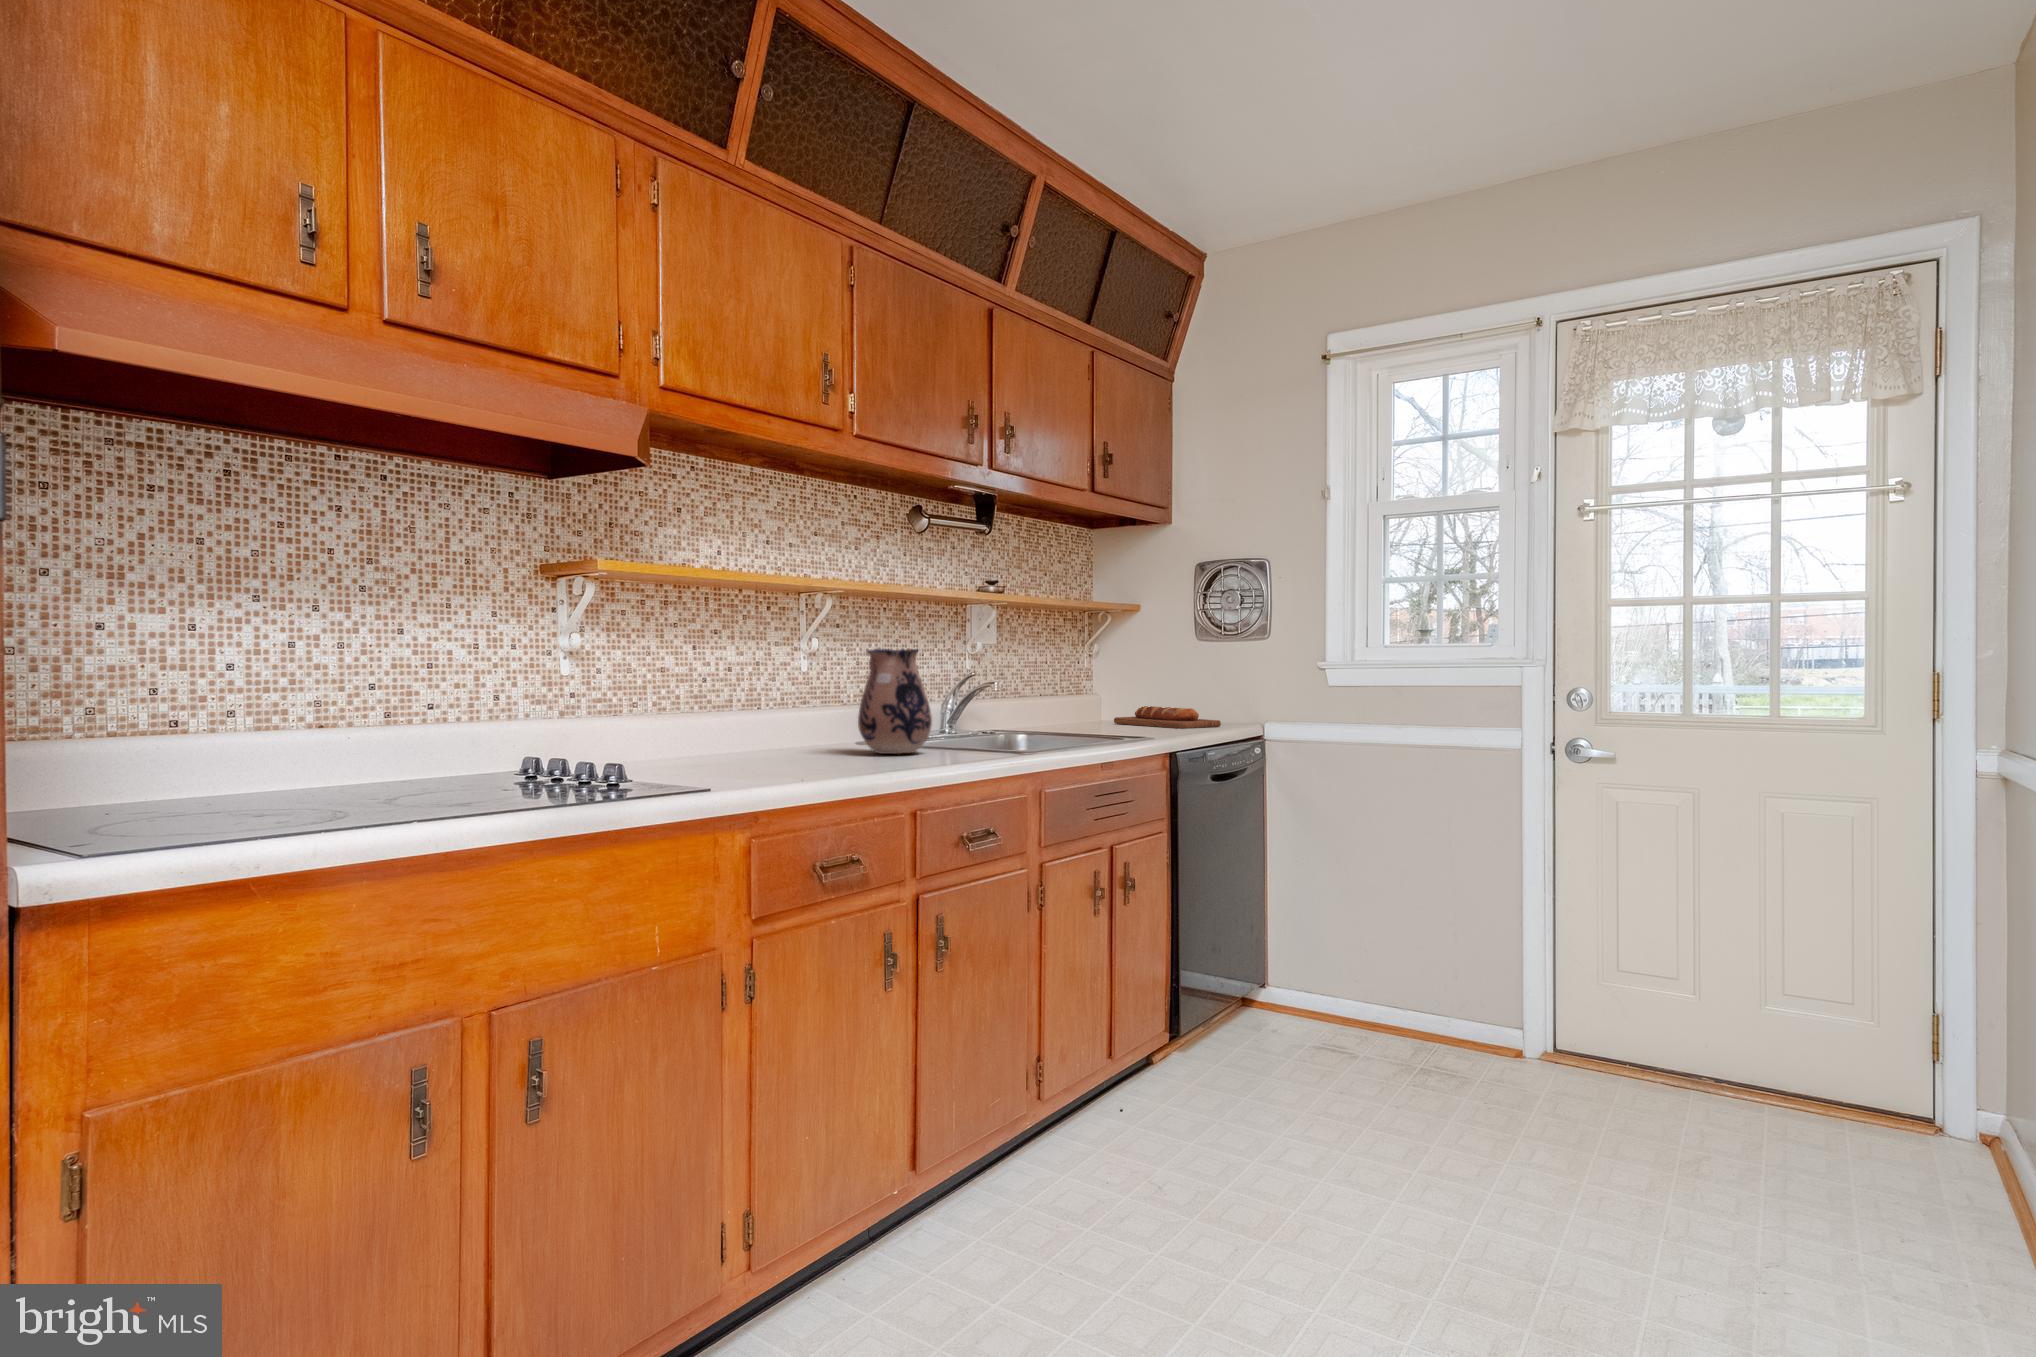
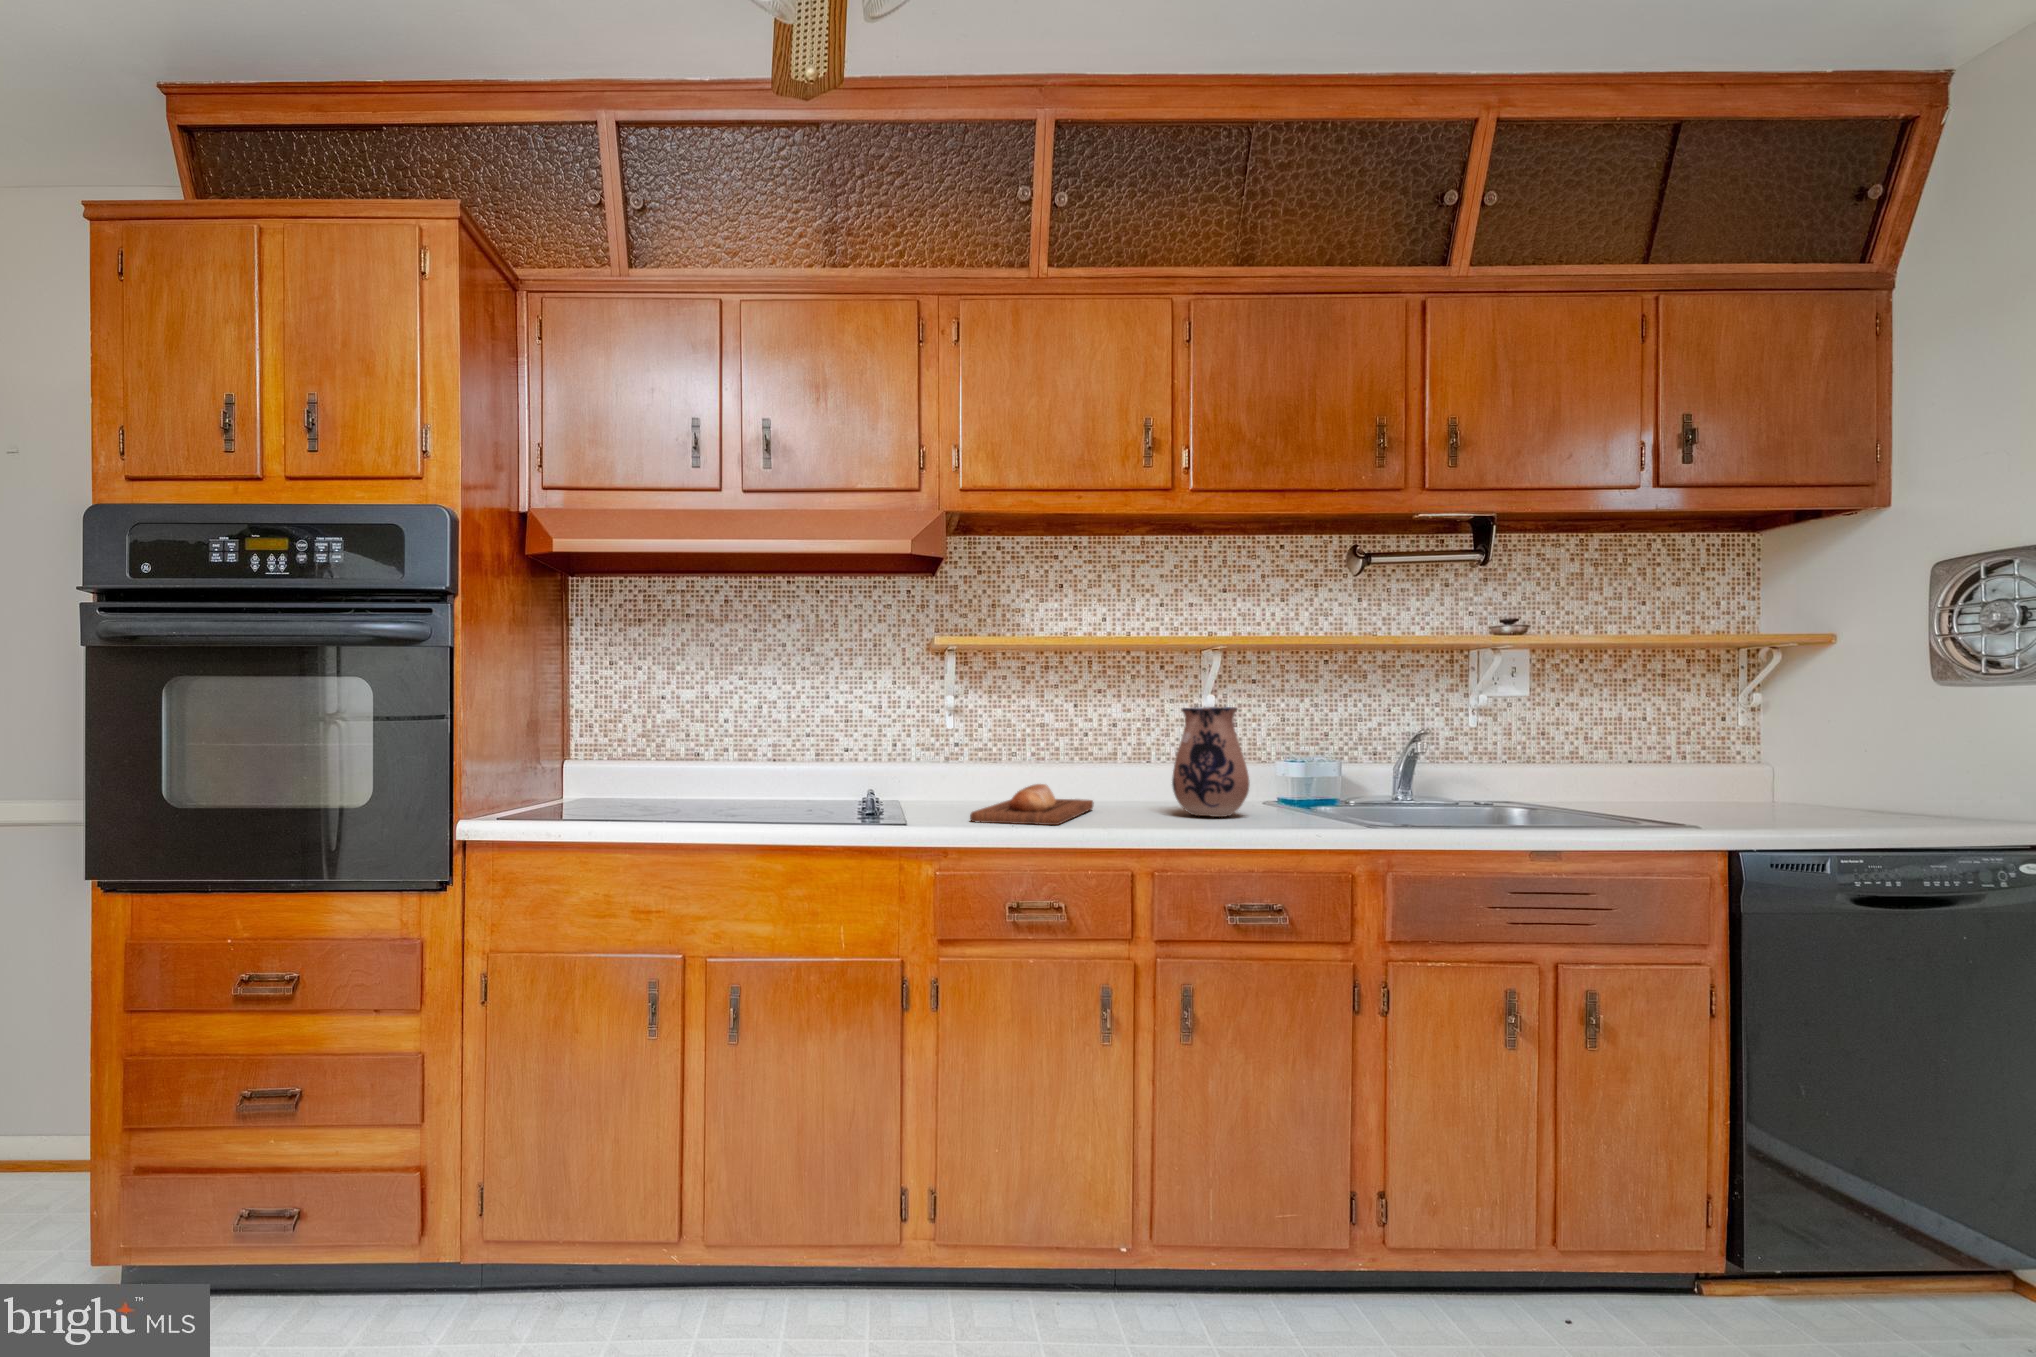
bread loaf: present [1114,706,1221,729] -> present [970,784,1094,825]

